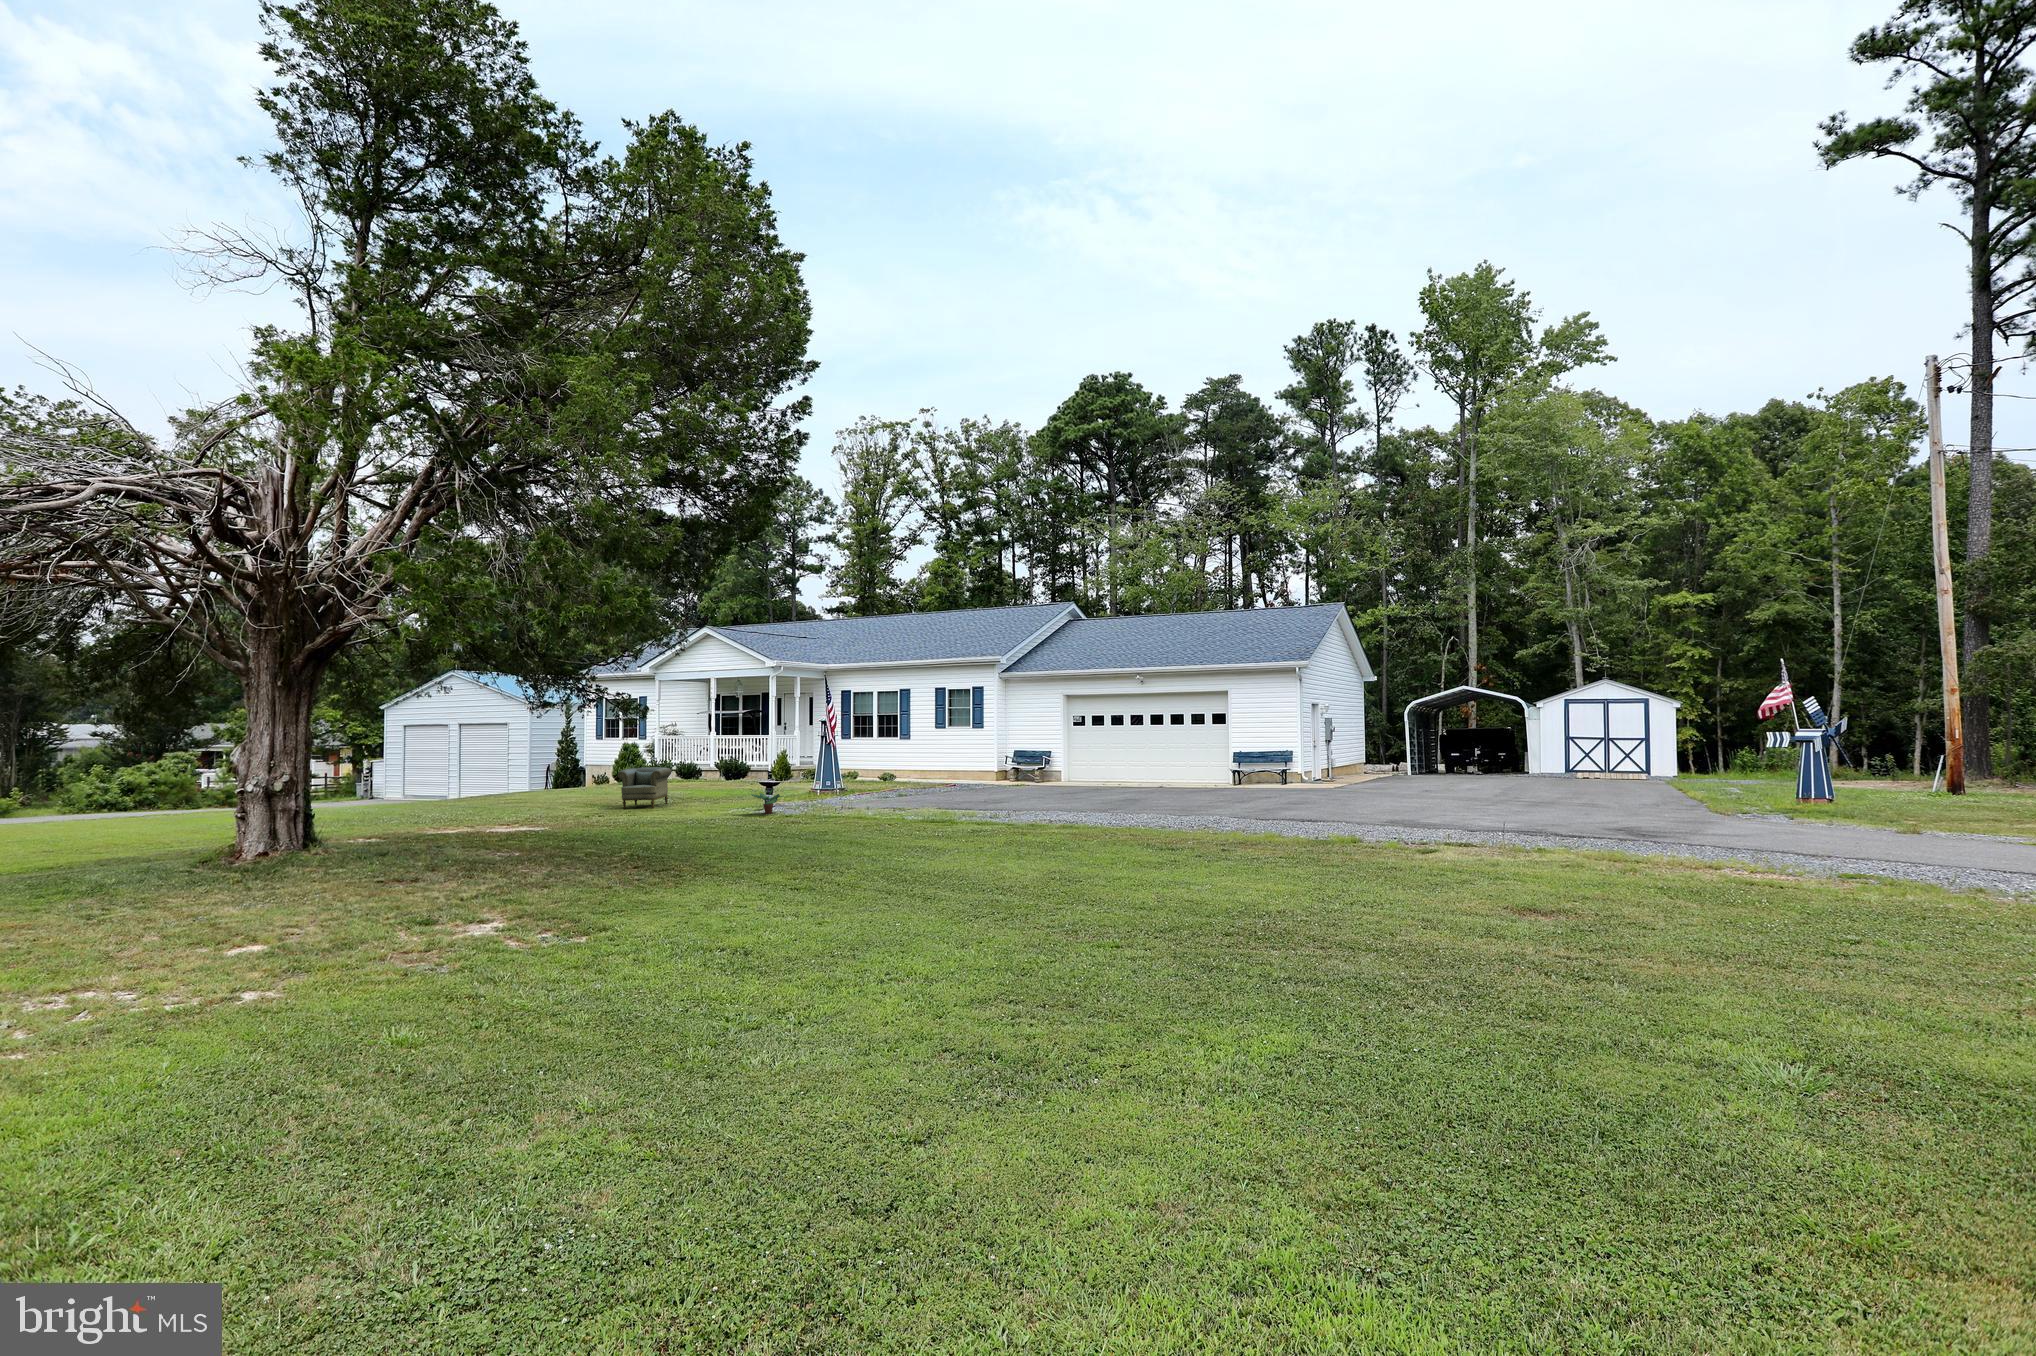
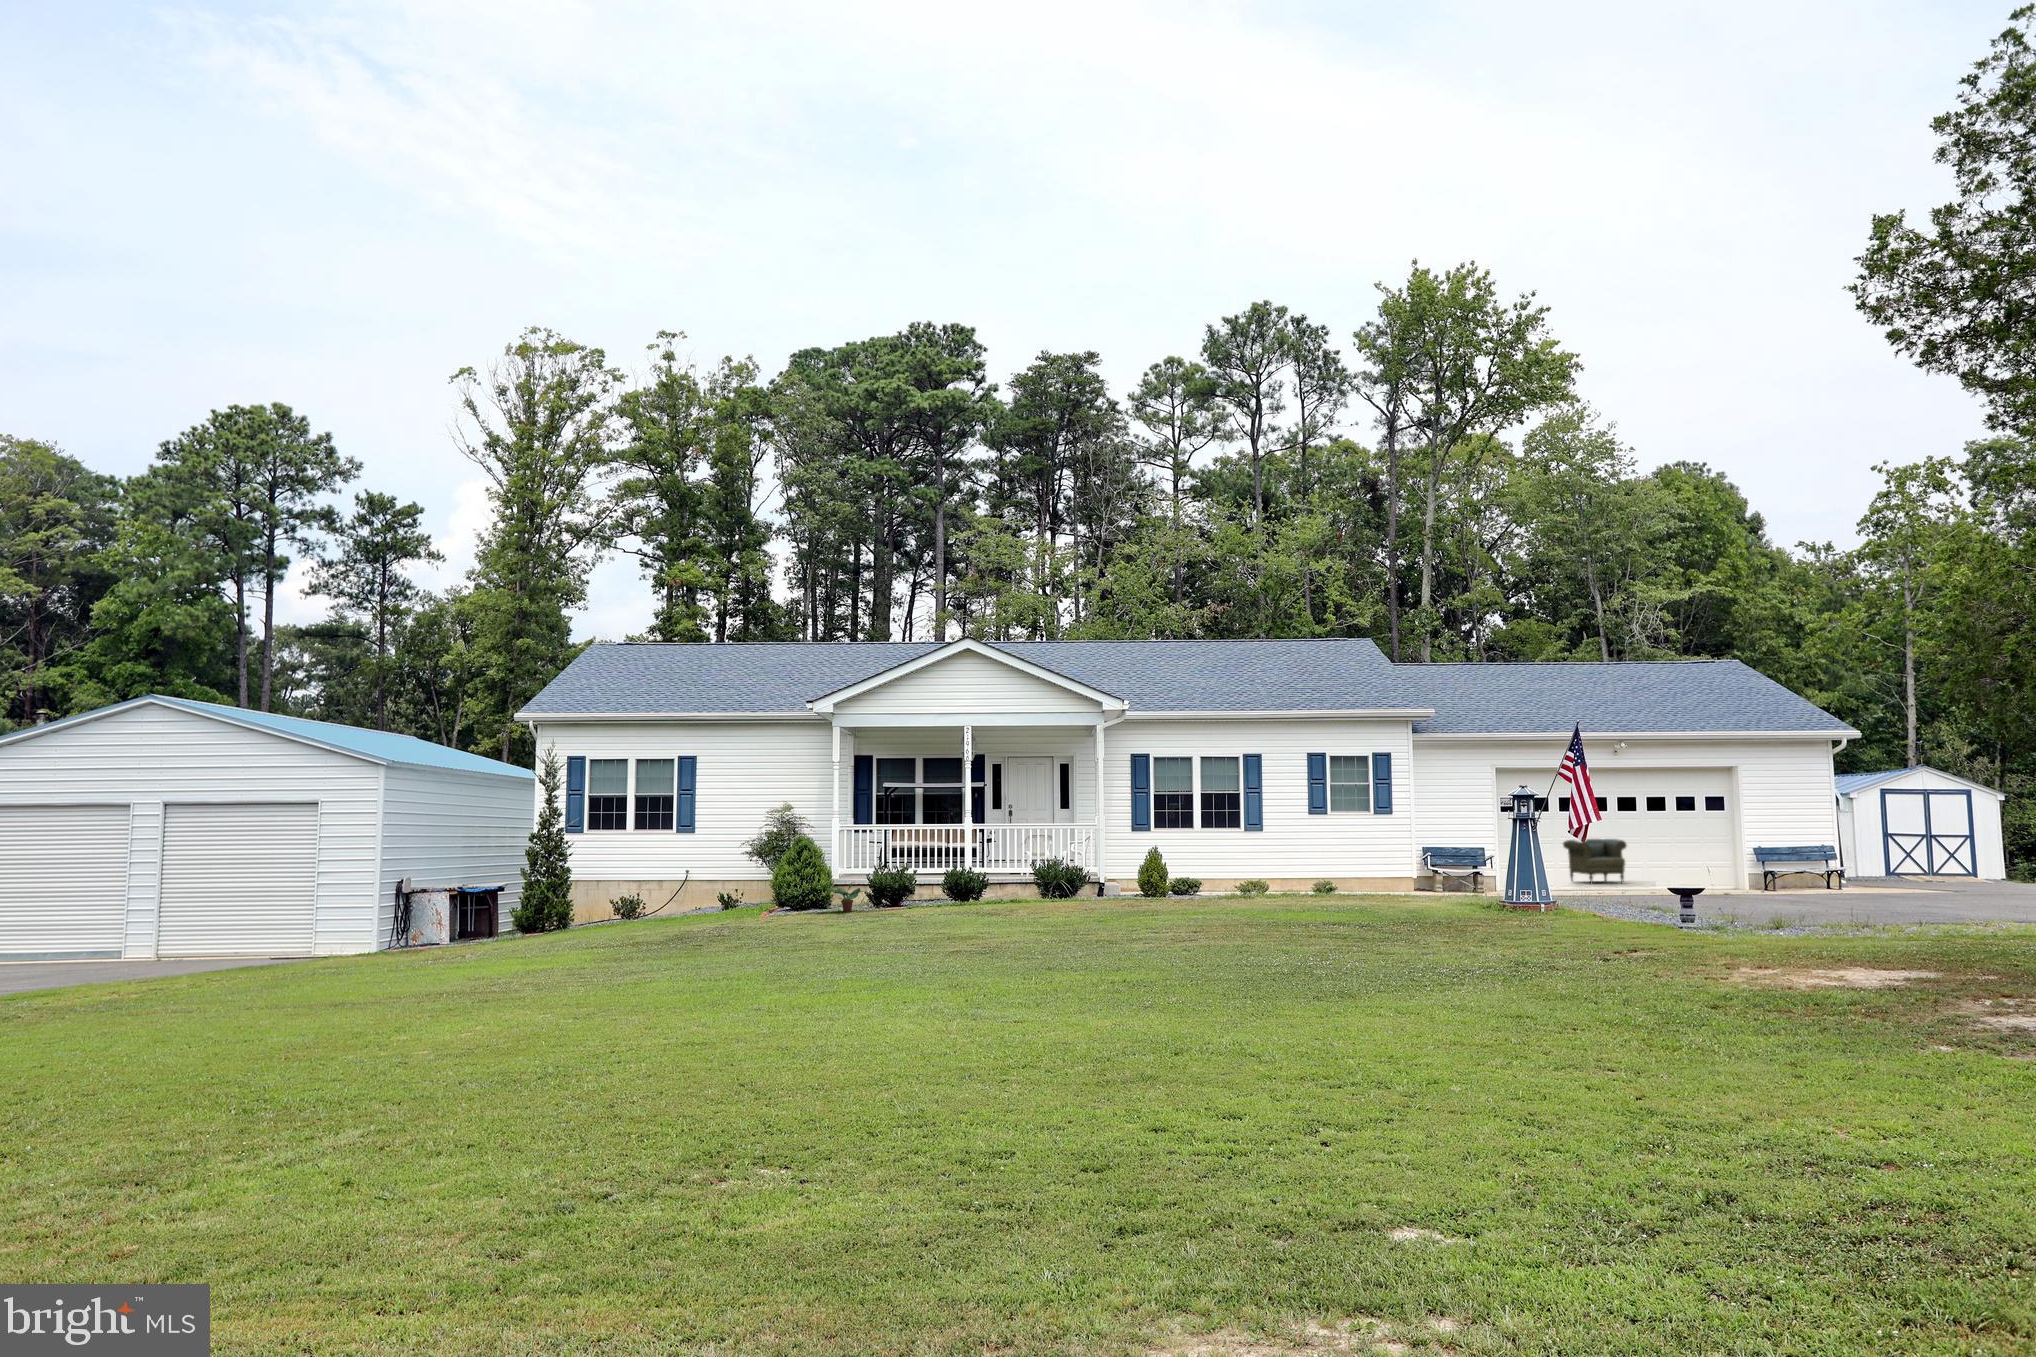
armchair: present [618,767,672,809] -> present [1563,839,1627,883]

